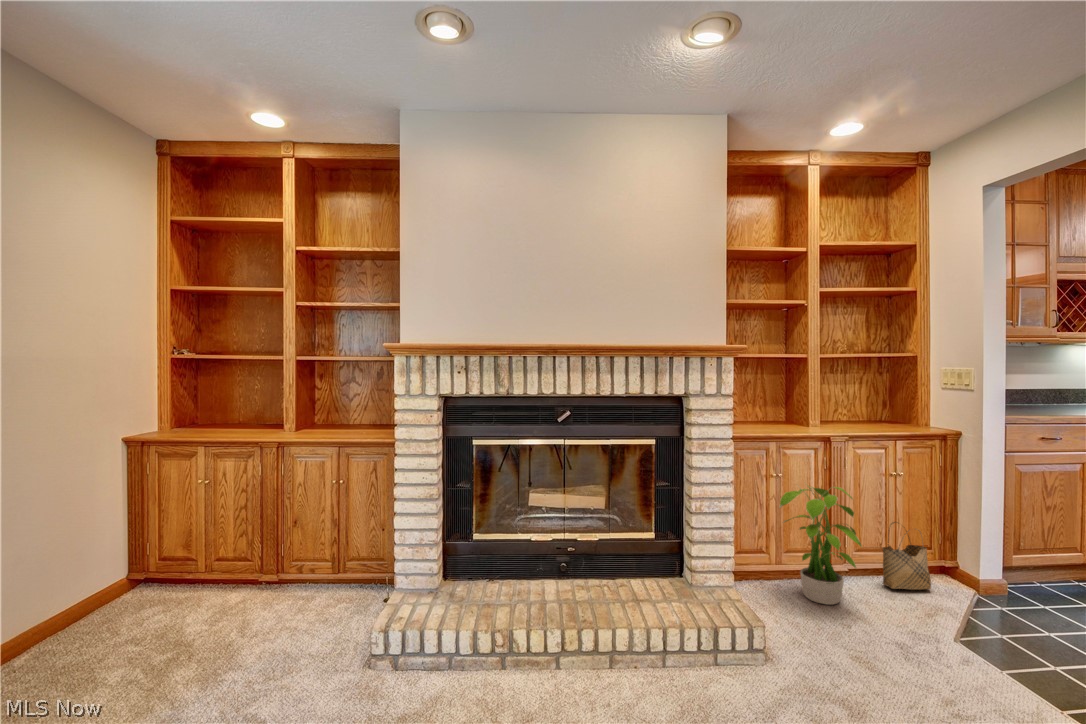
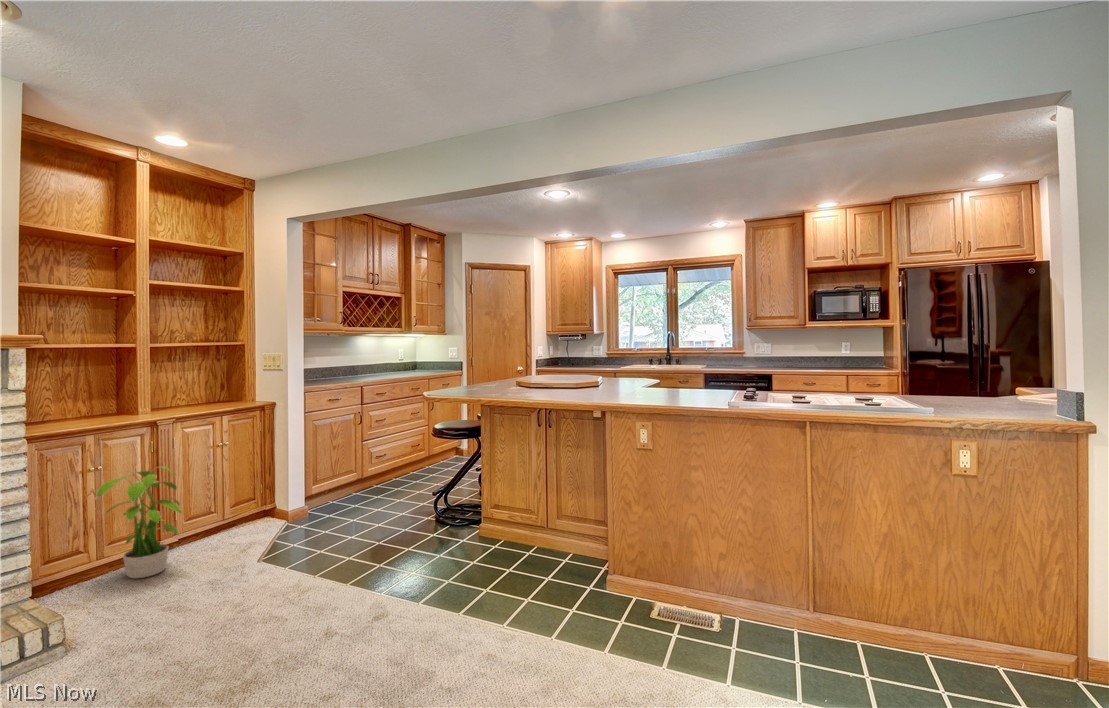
woven basket: present [882,522,931,590] -> none [210,485,251,542]

